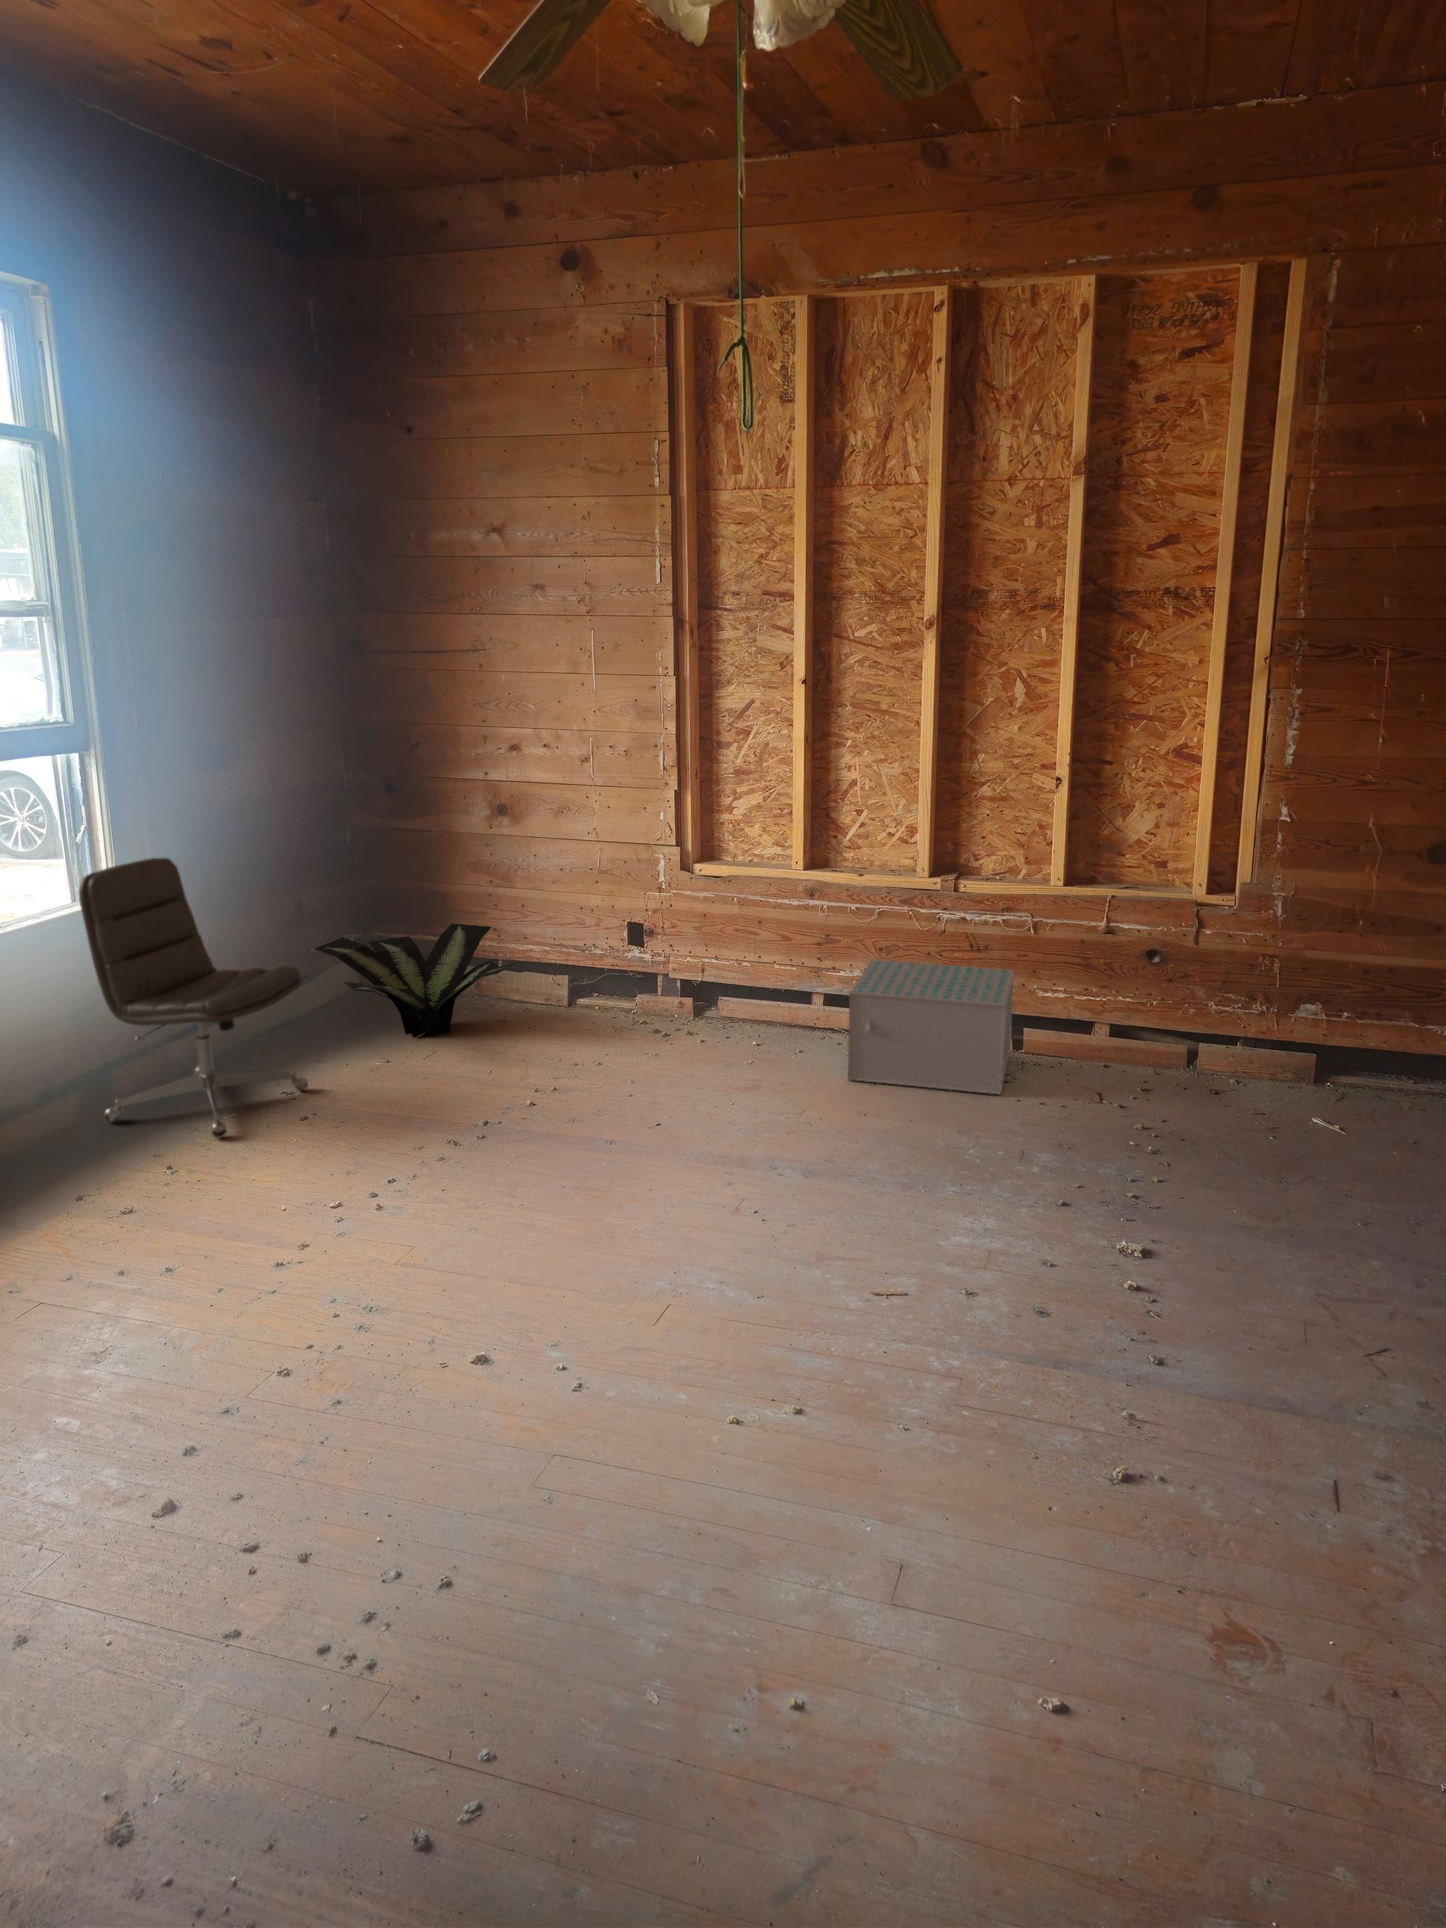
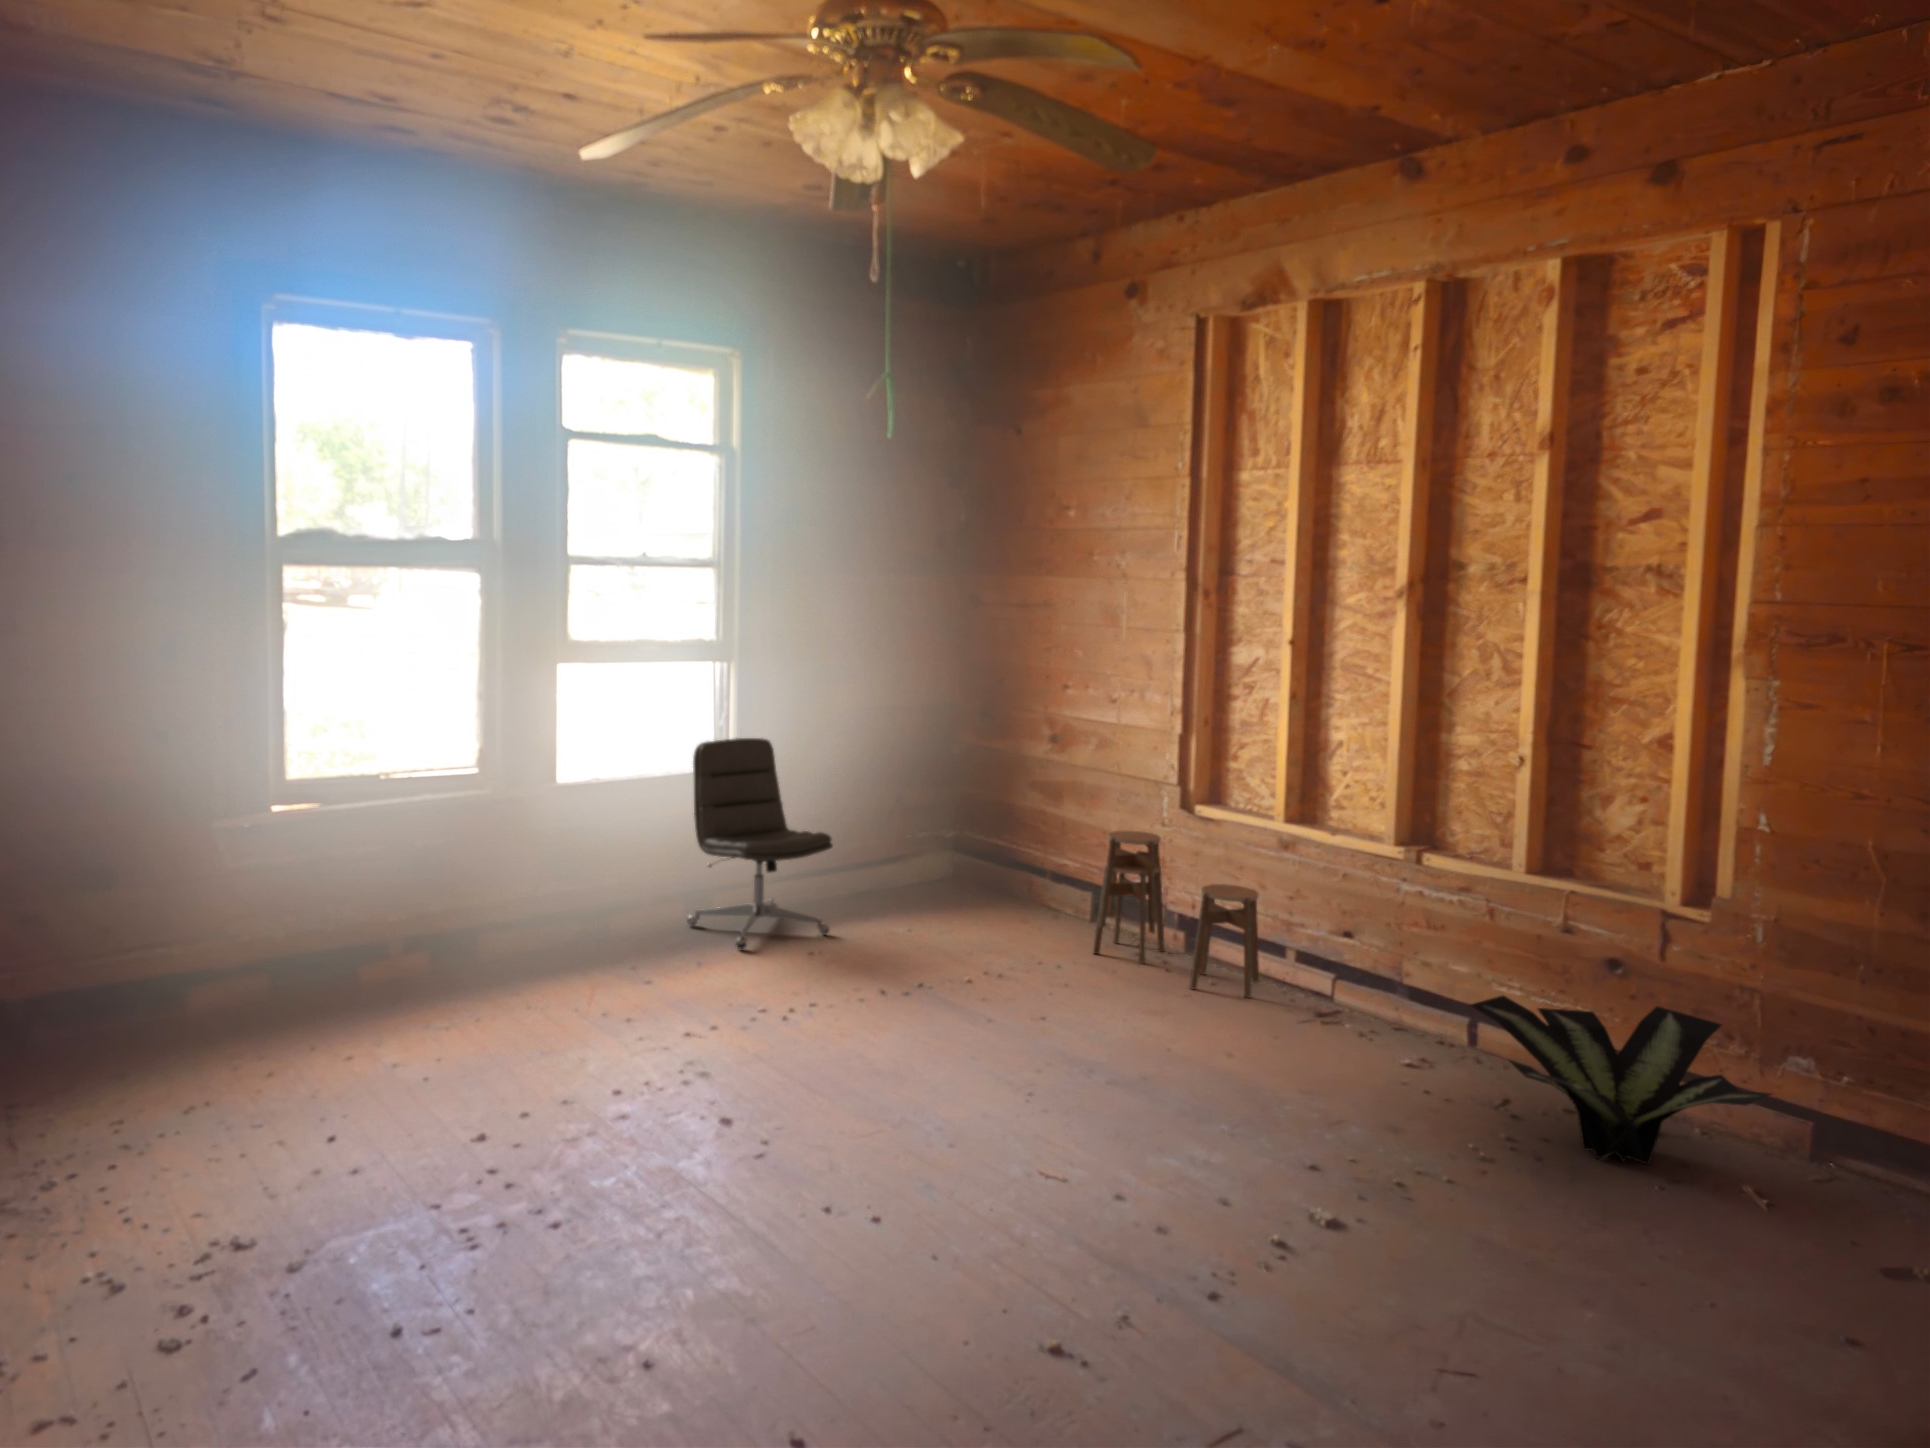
stool: none [608,900,805,1056] -> present [1093,831,1259,998]
potted plant: present [314,923,515,1038] -> present [1470,996,1771,1165]
storage box: present [848,960,1014,1094] -> none [1256,921,1467,1072]

